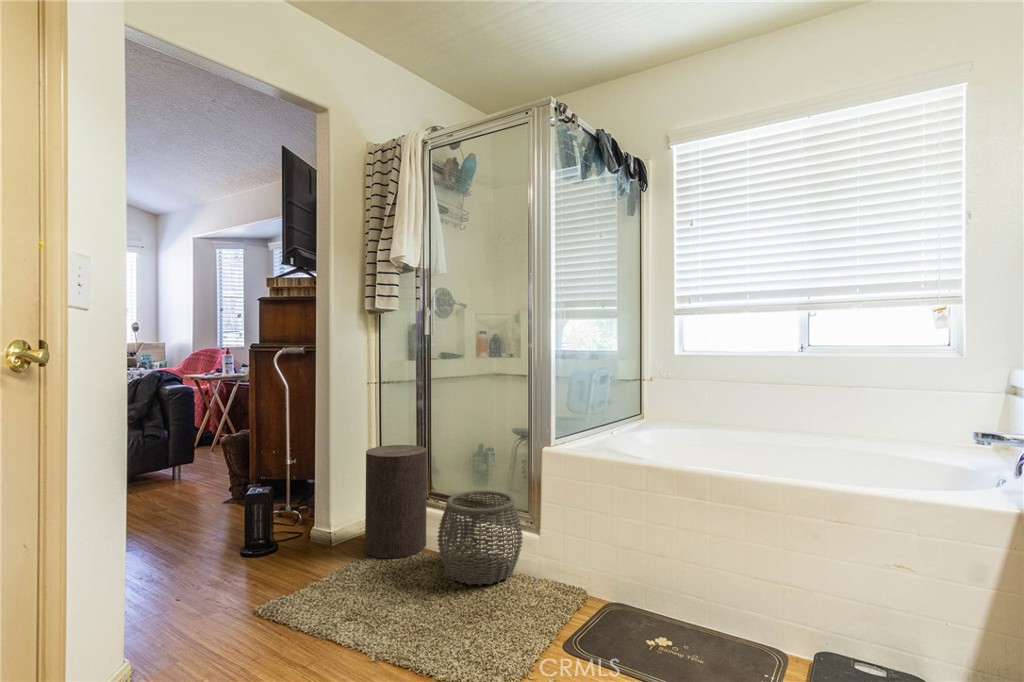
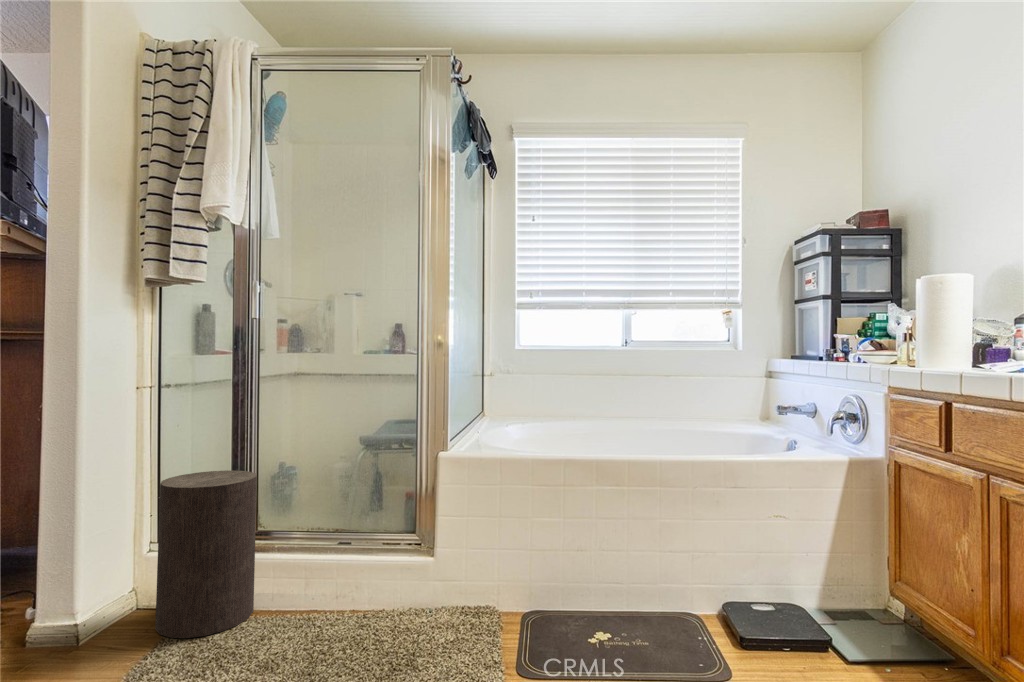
woven basket: present [437,490,523,585] -> none [300,515,413,638]

